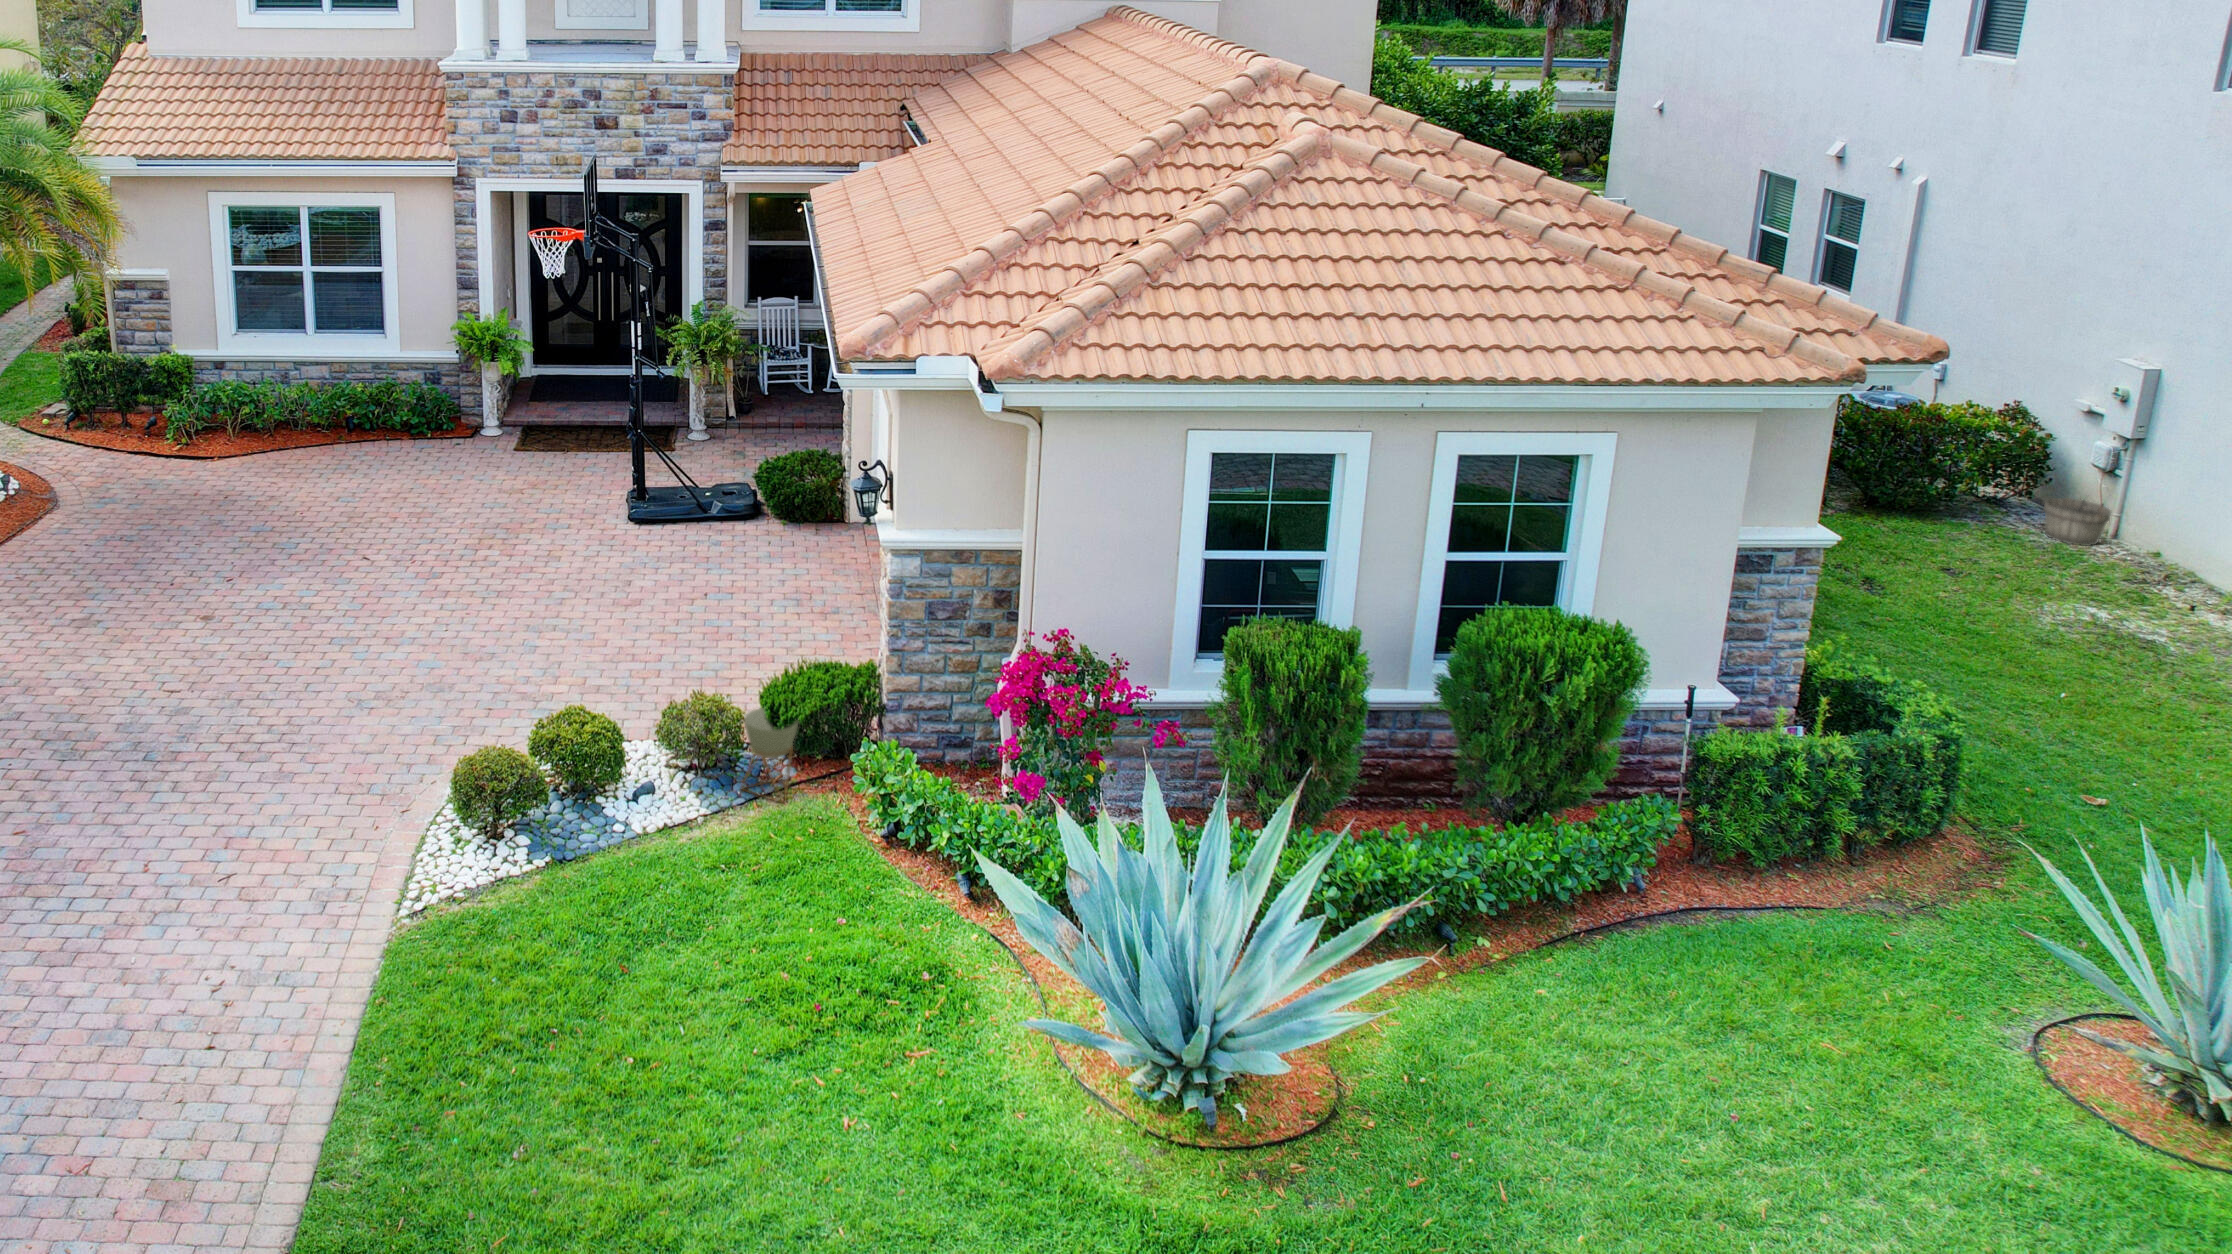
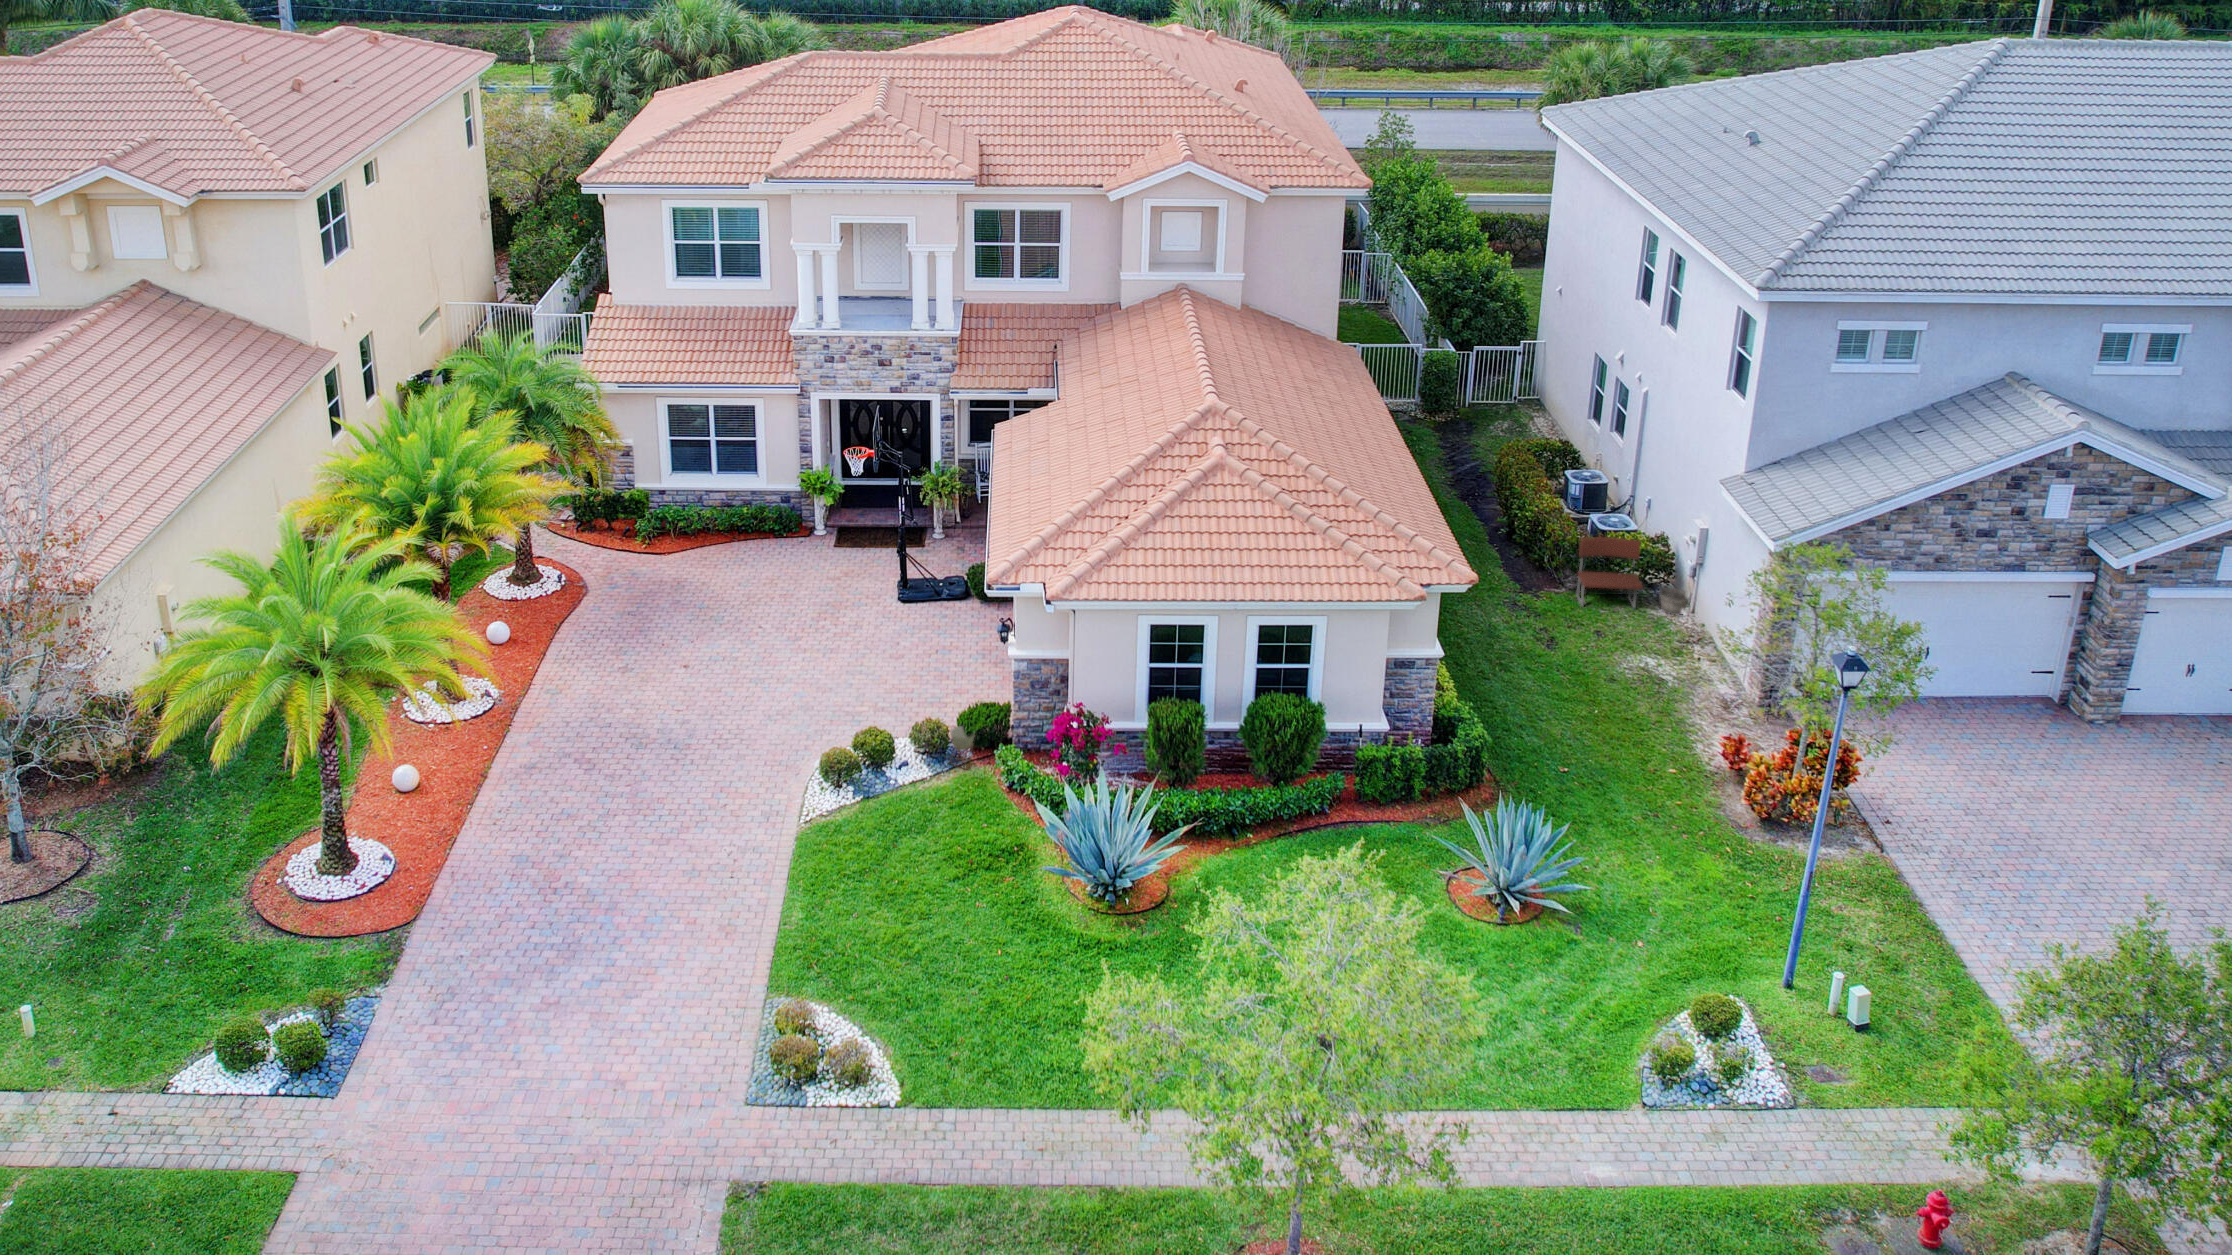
bench: none [1873,404,2025,537] -> present [1576,537,1643,609]

